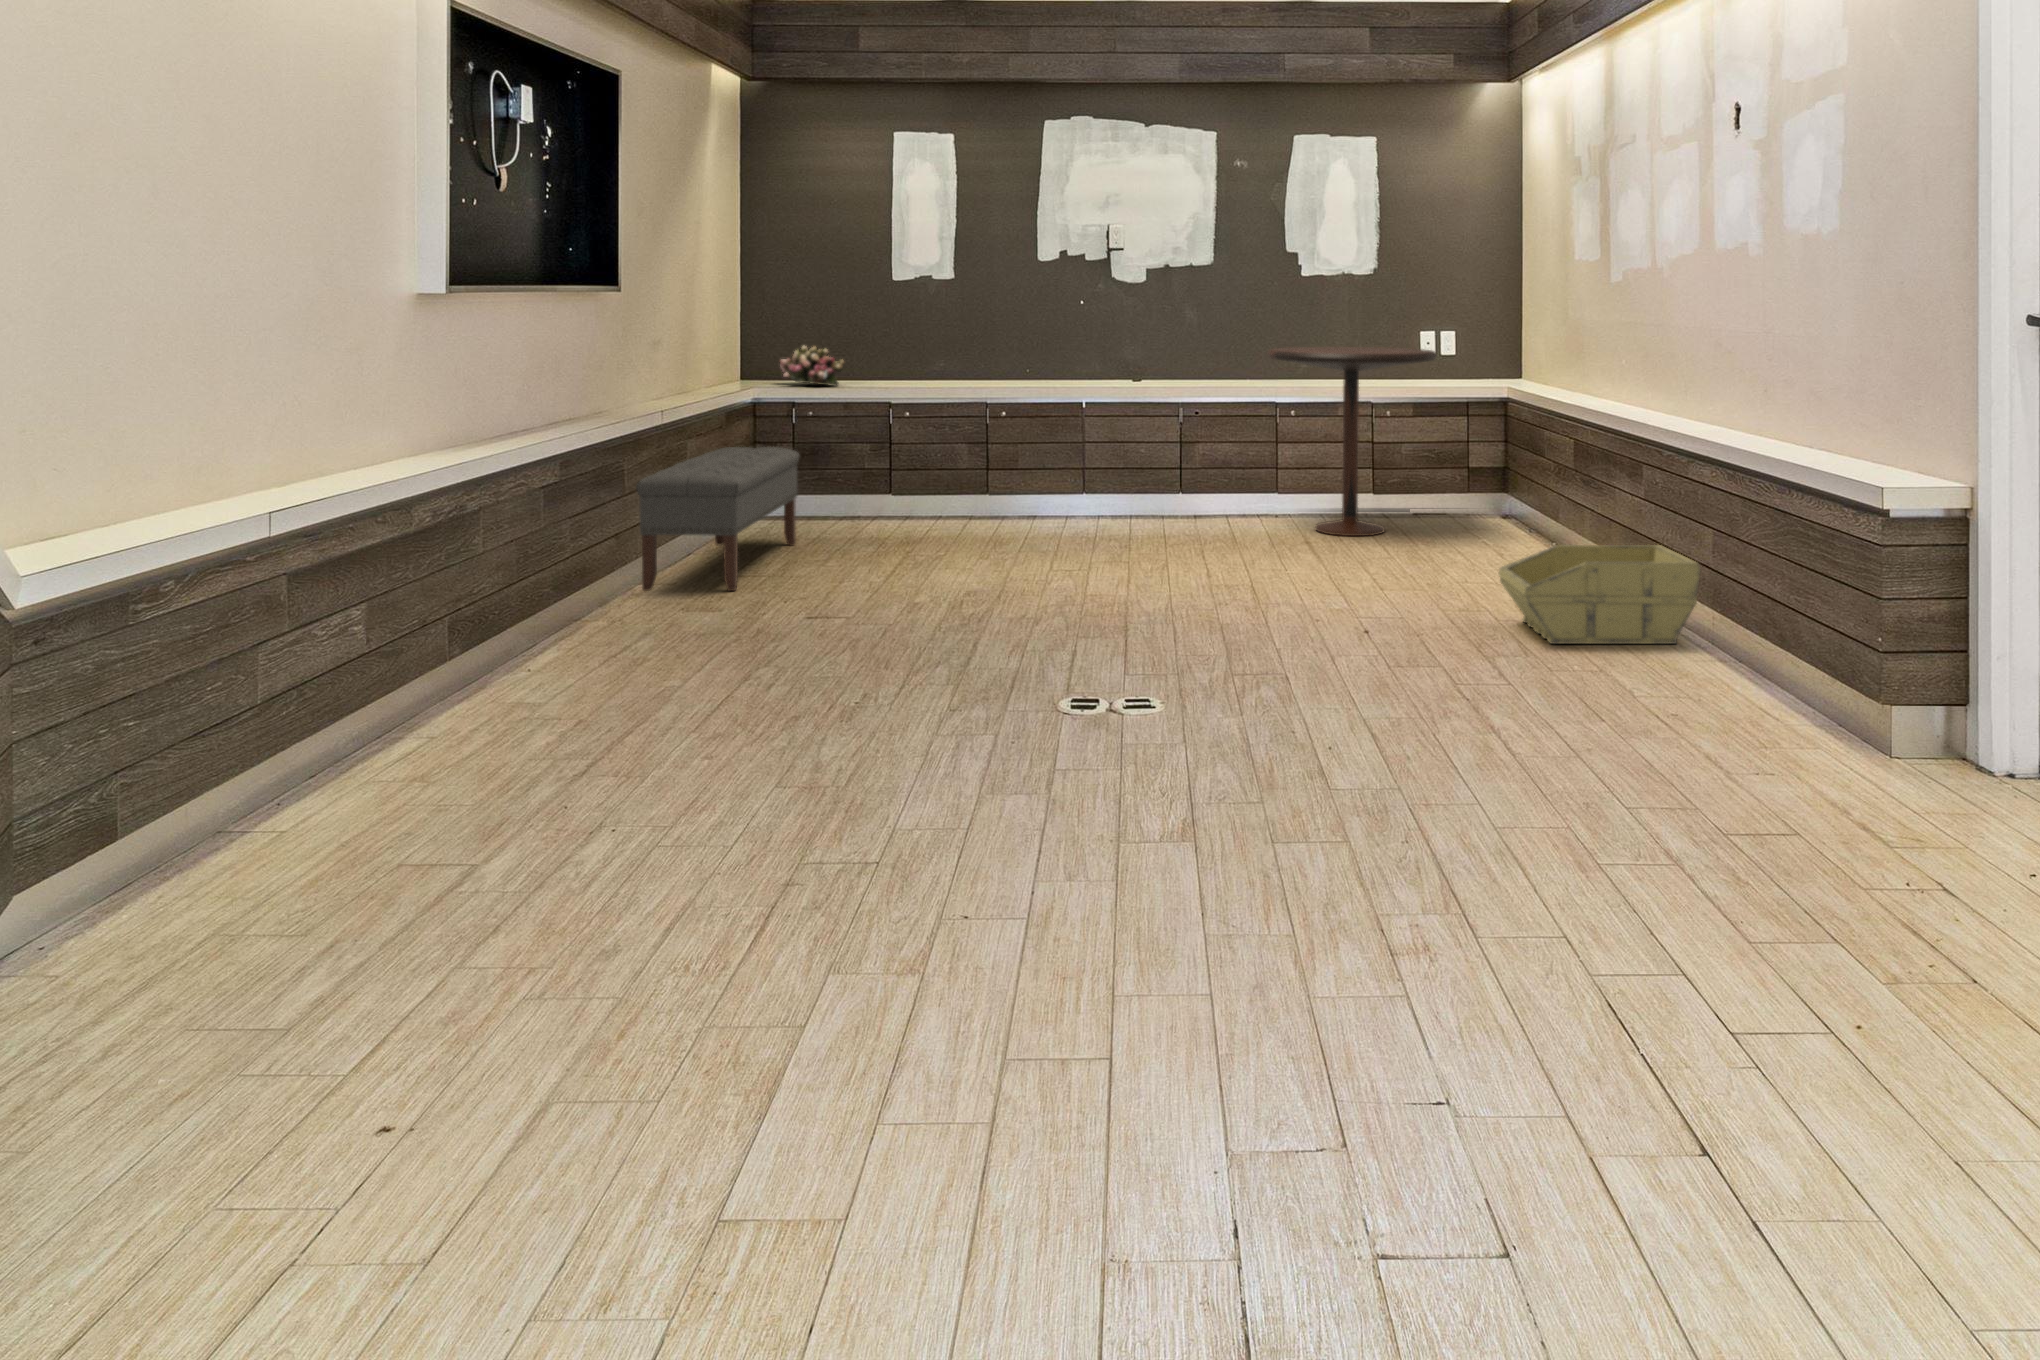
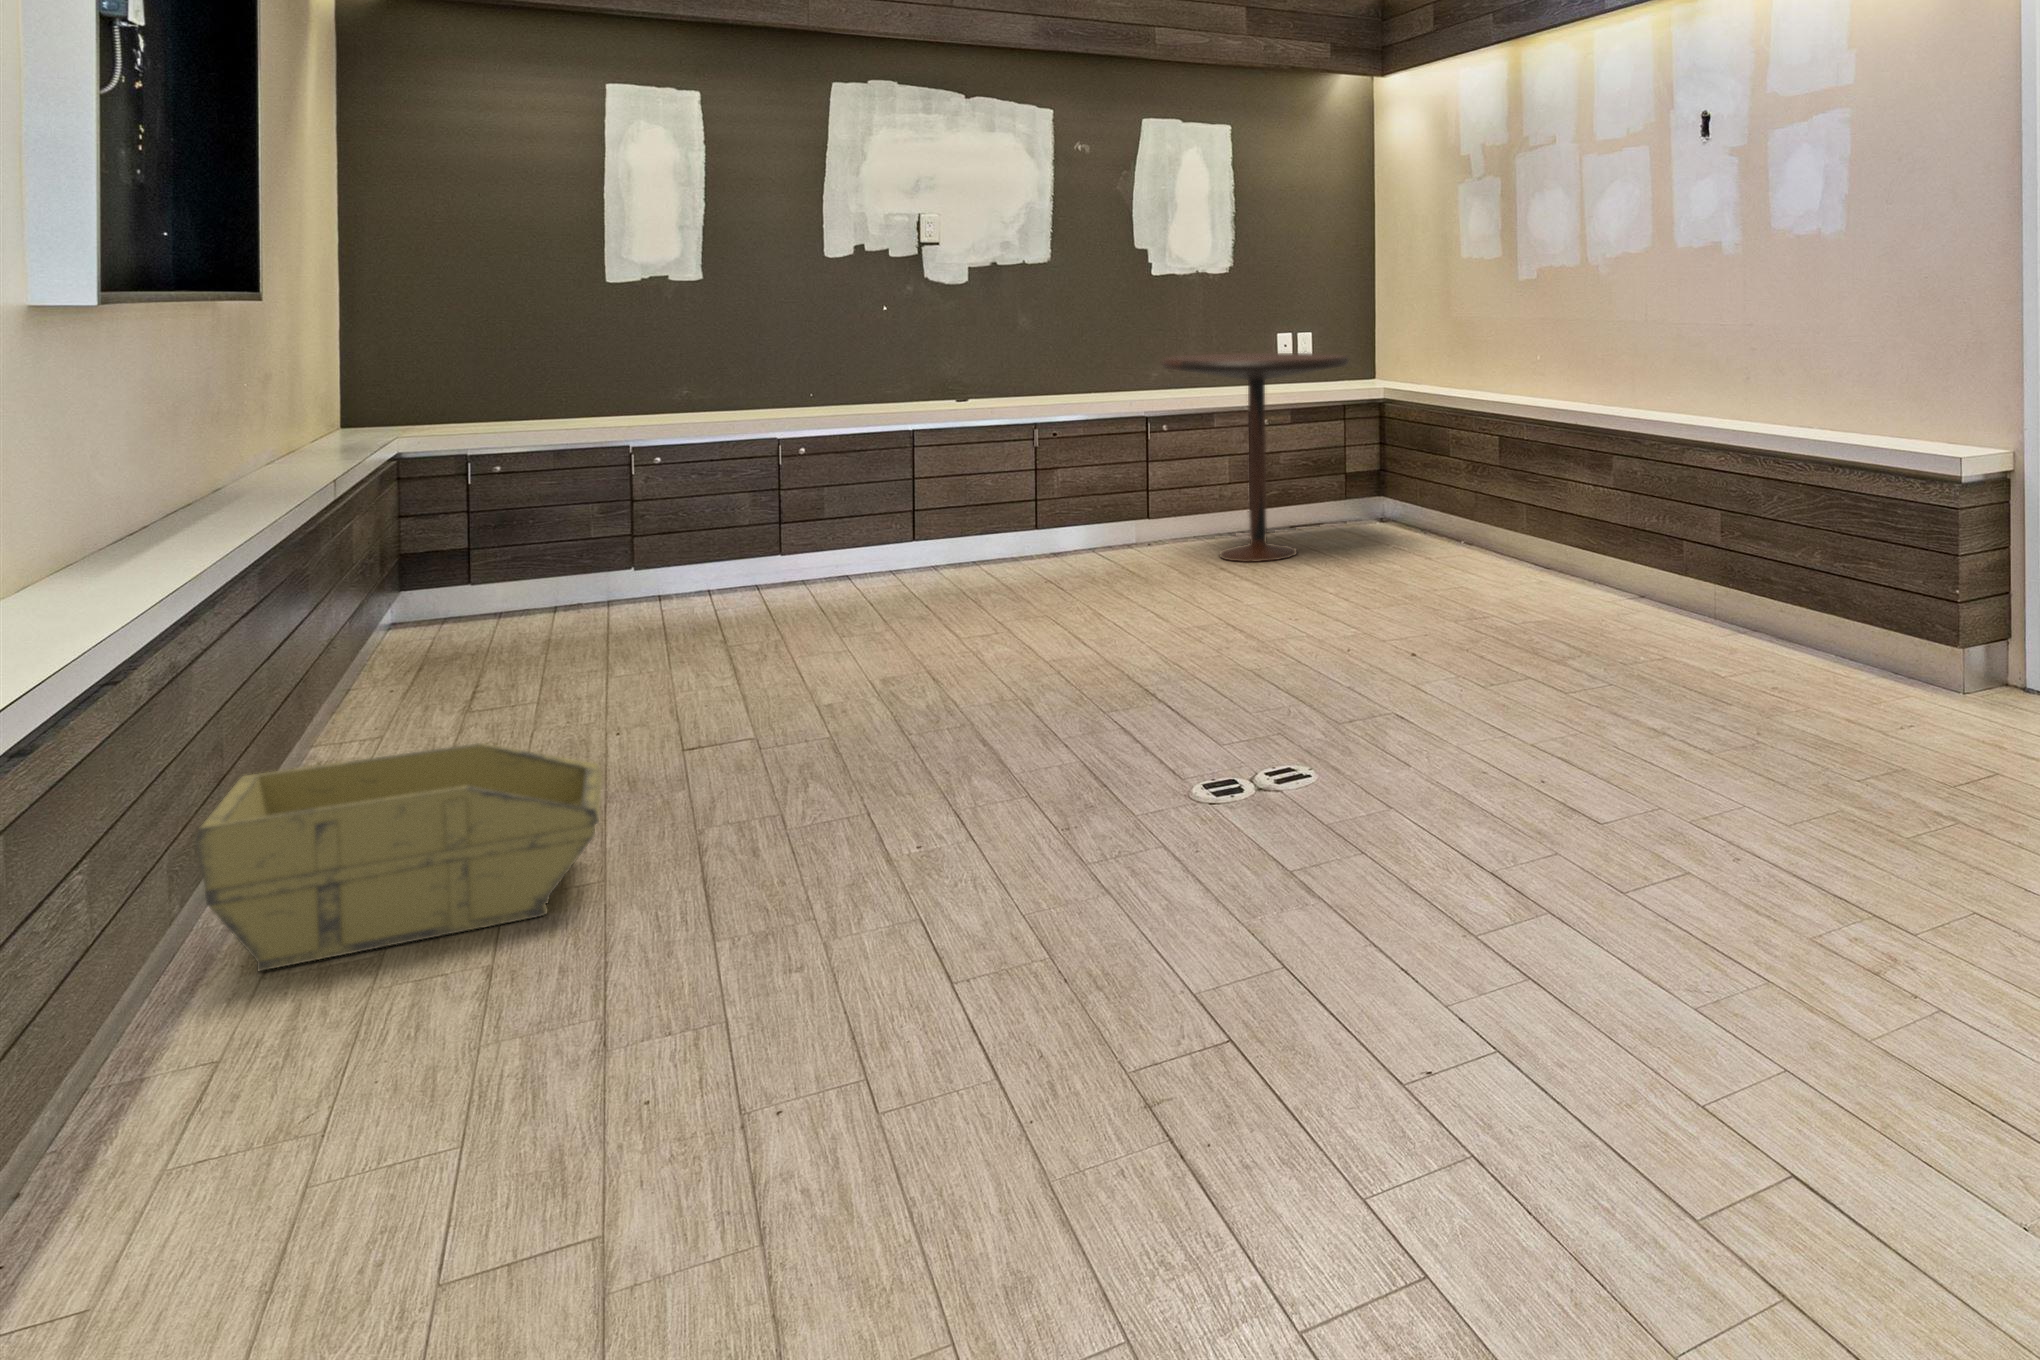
flower arrangement: present [780,346,845,386] -> none [431,377,543,431]
bench: present [636,447,799,591] -> none [328,525,536,766]
storage bin: present [1499,545,1701,644] -> present [195,743,602,971]

